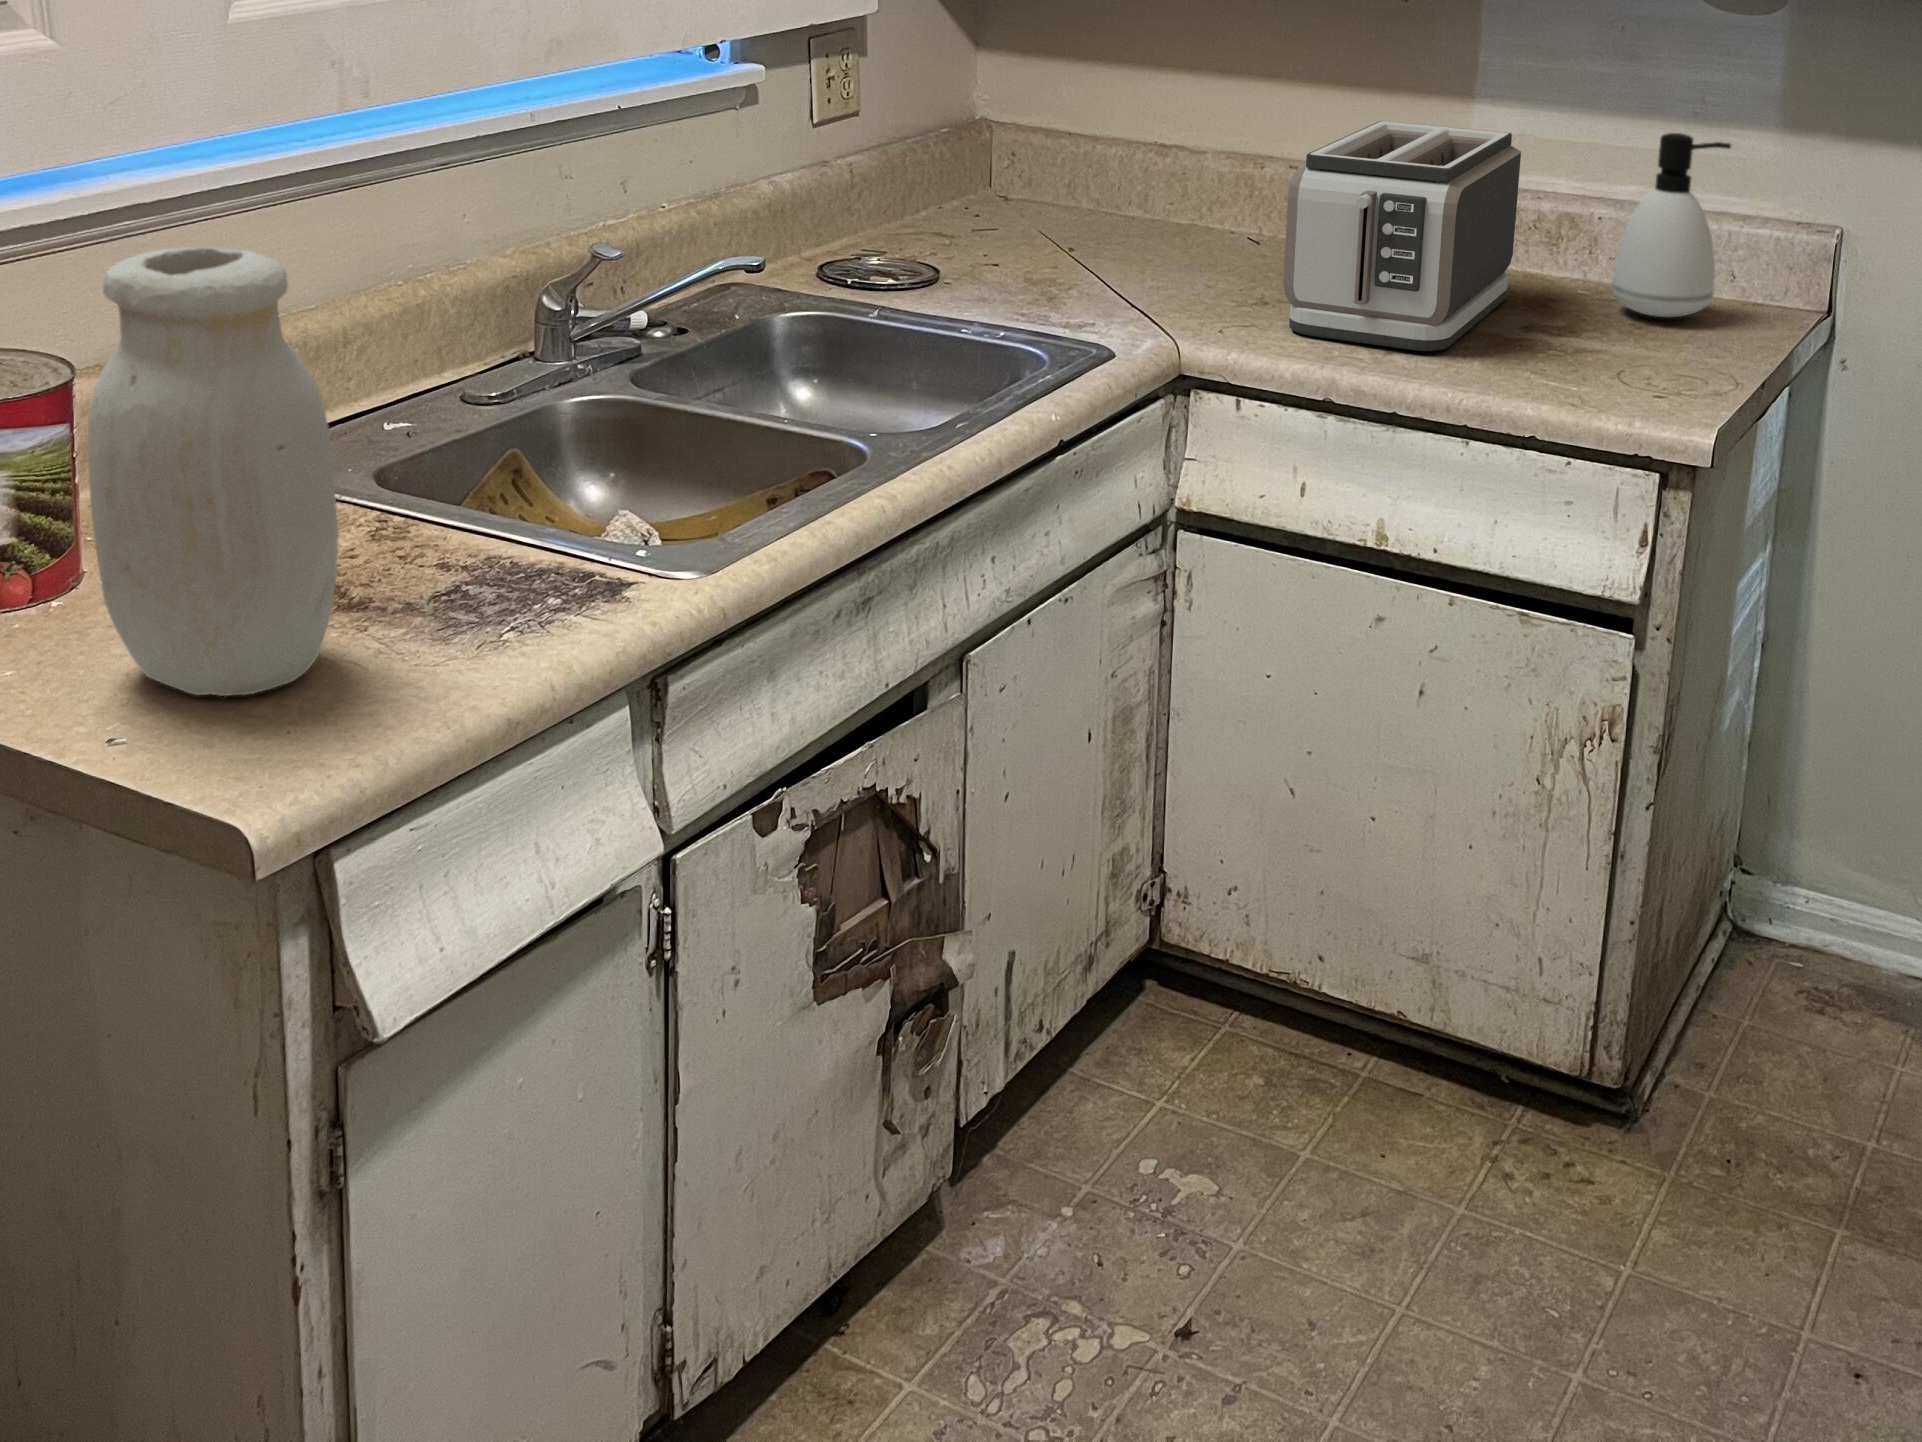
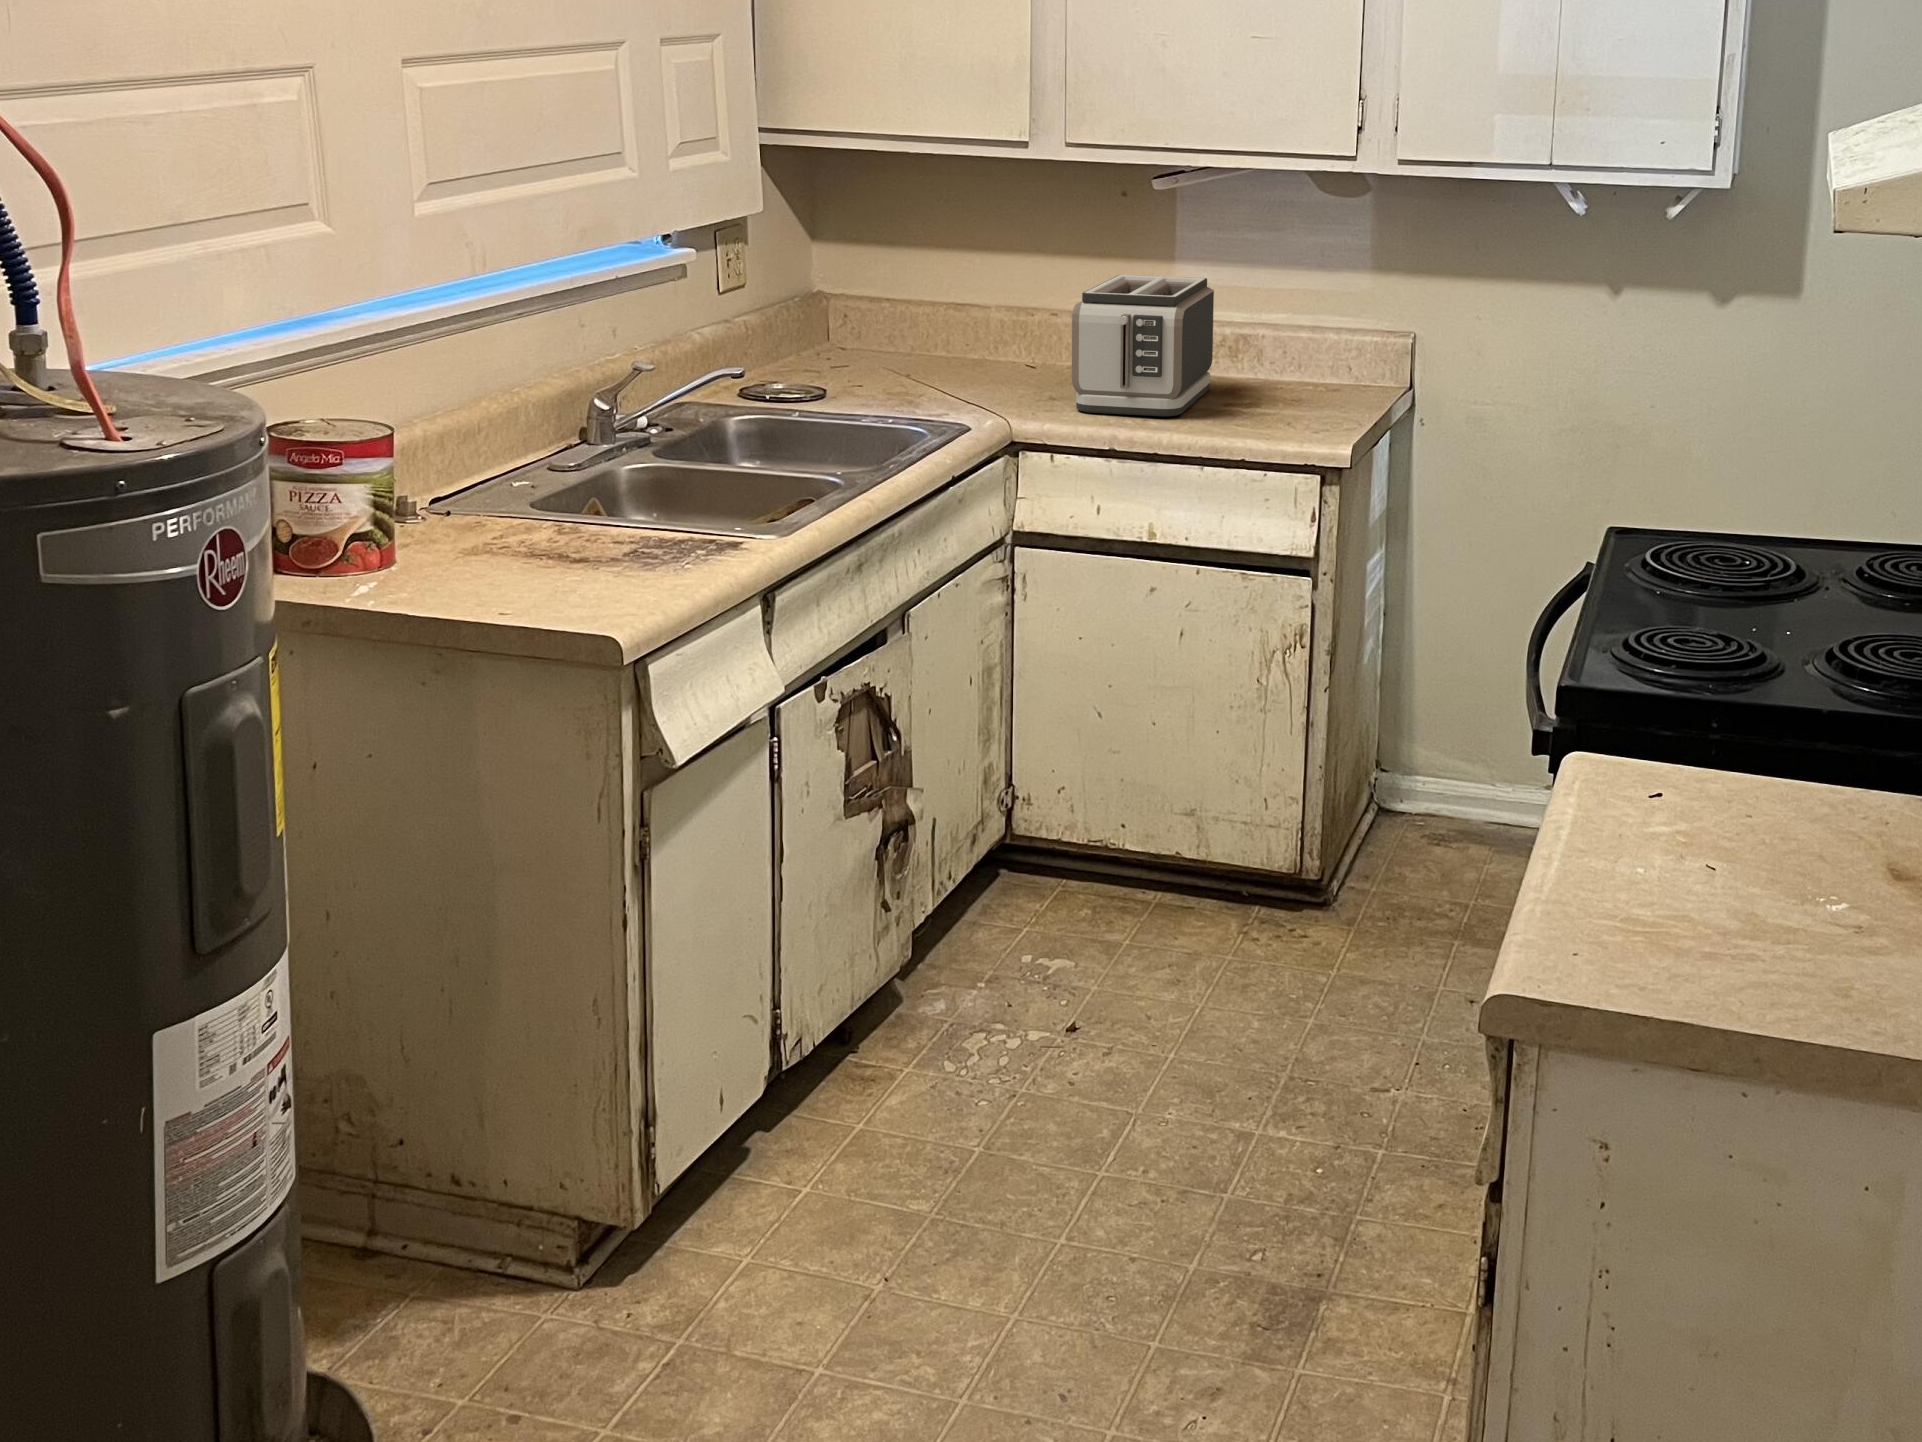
soap dispenser: present [1612,133,1731,317] -> none [1277,273,1345,393]
jar: present [88,247,339,696] -> none [463,334,602,593]

